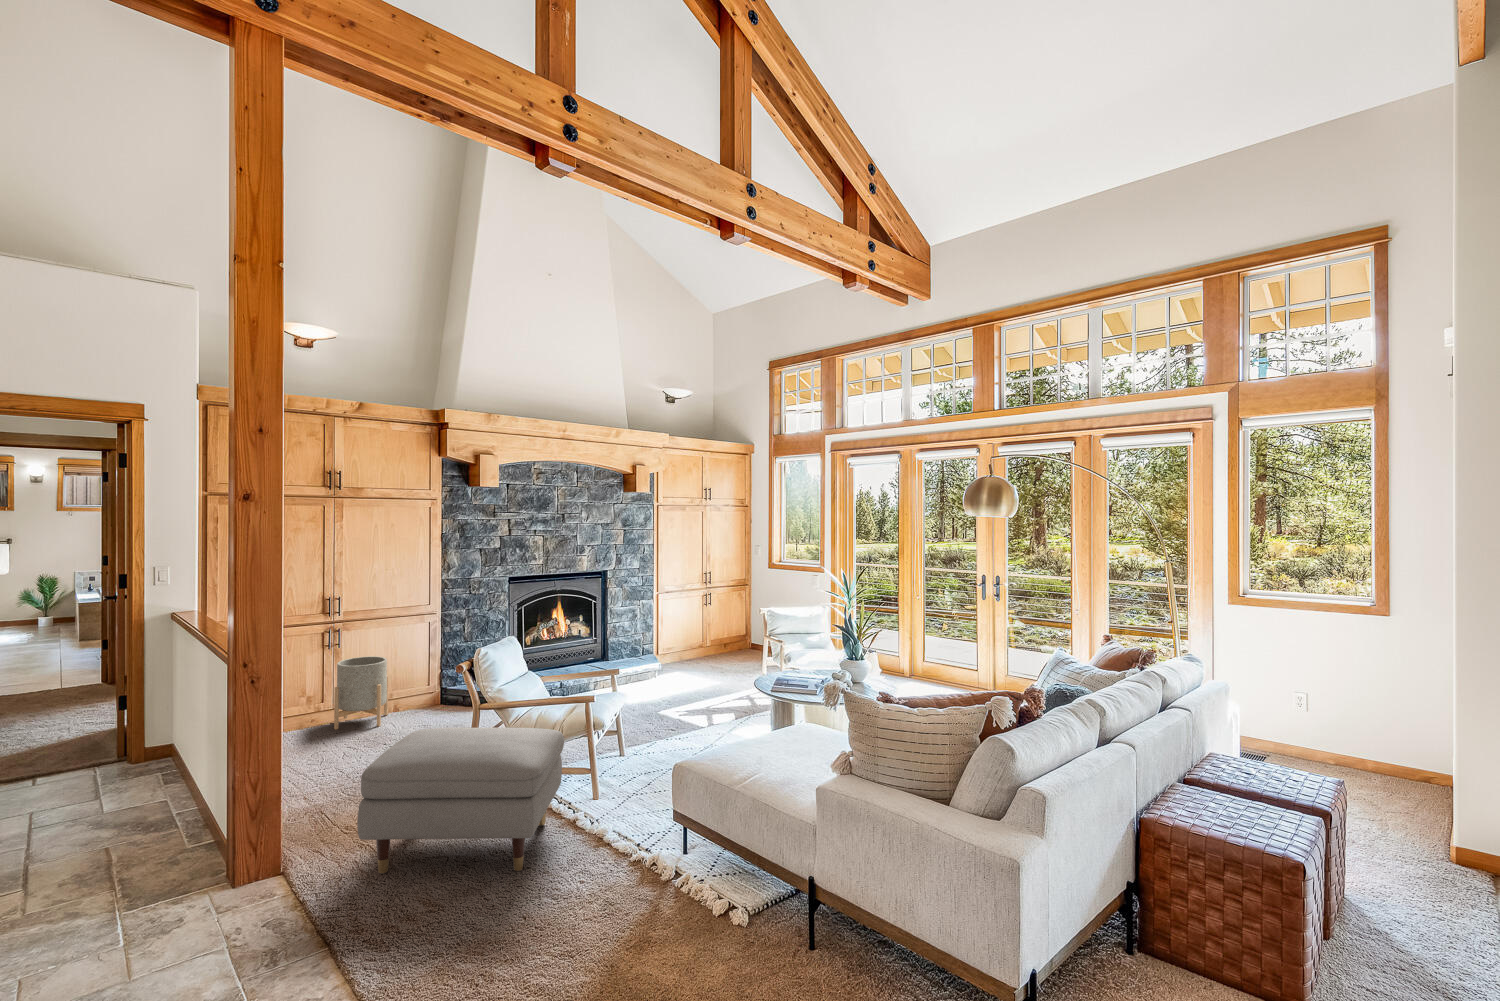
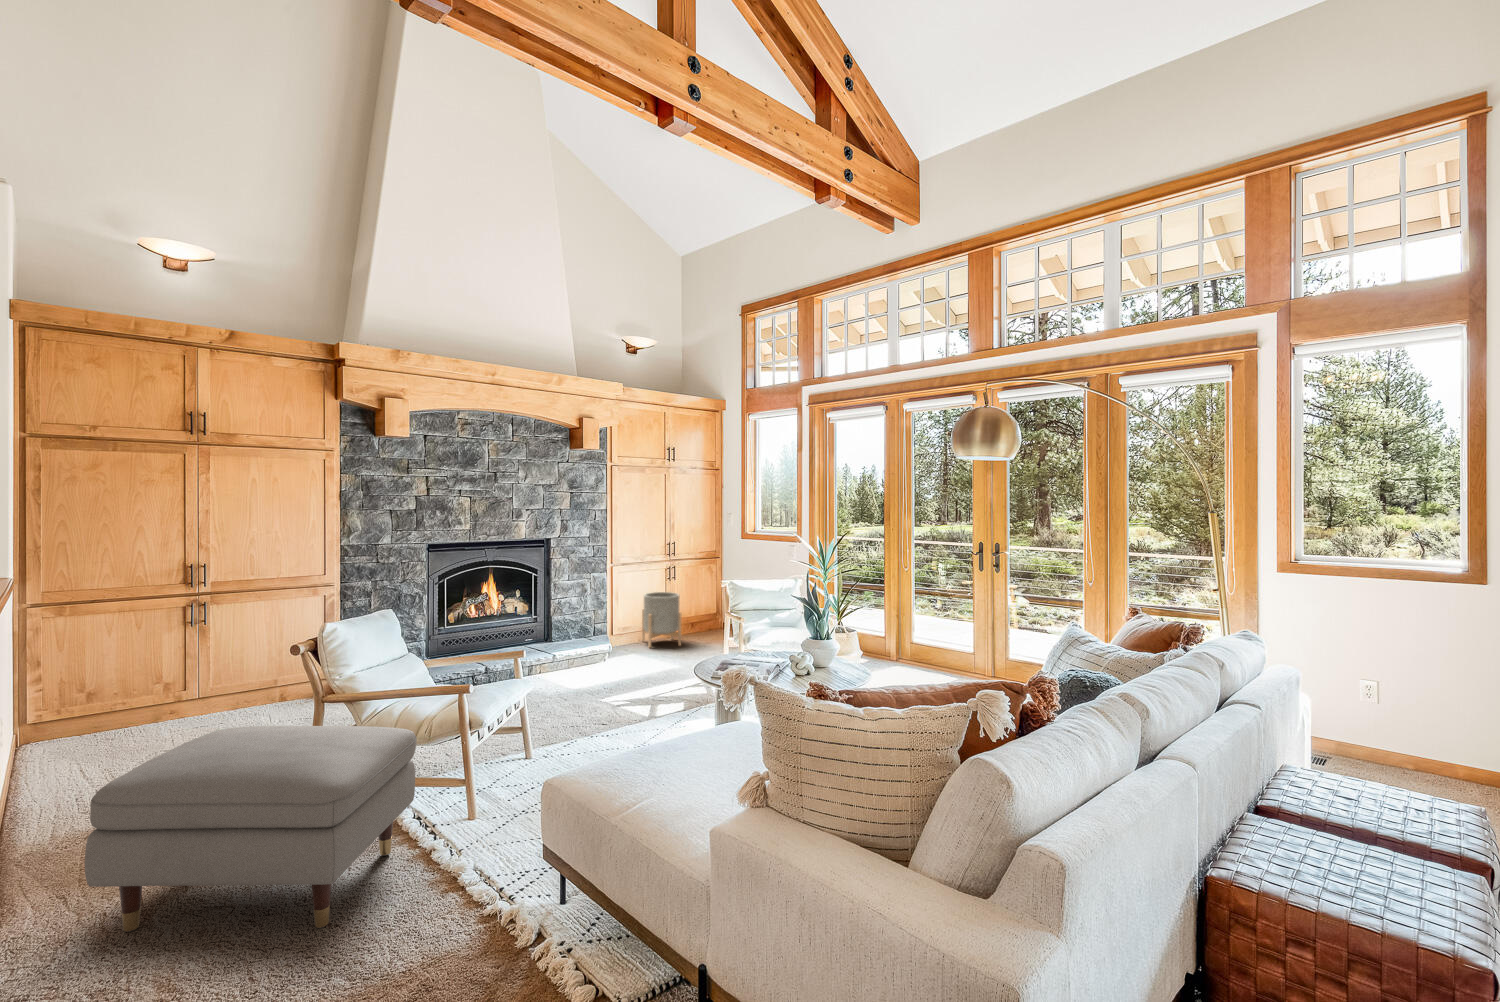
planter: present [334,656,388,730] -> present [642,592,681,648]

